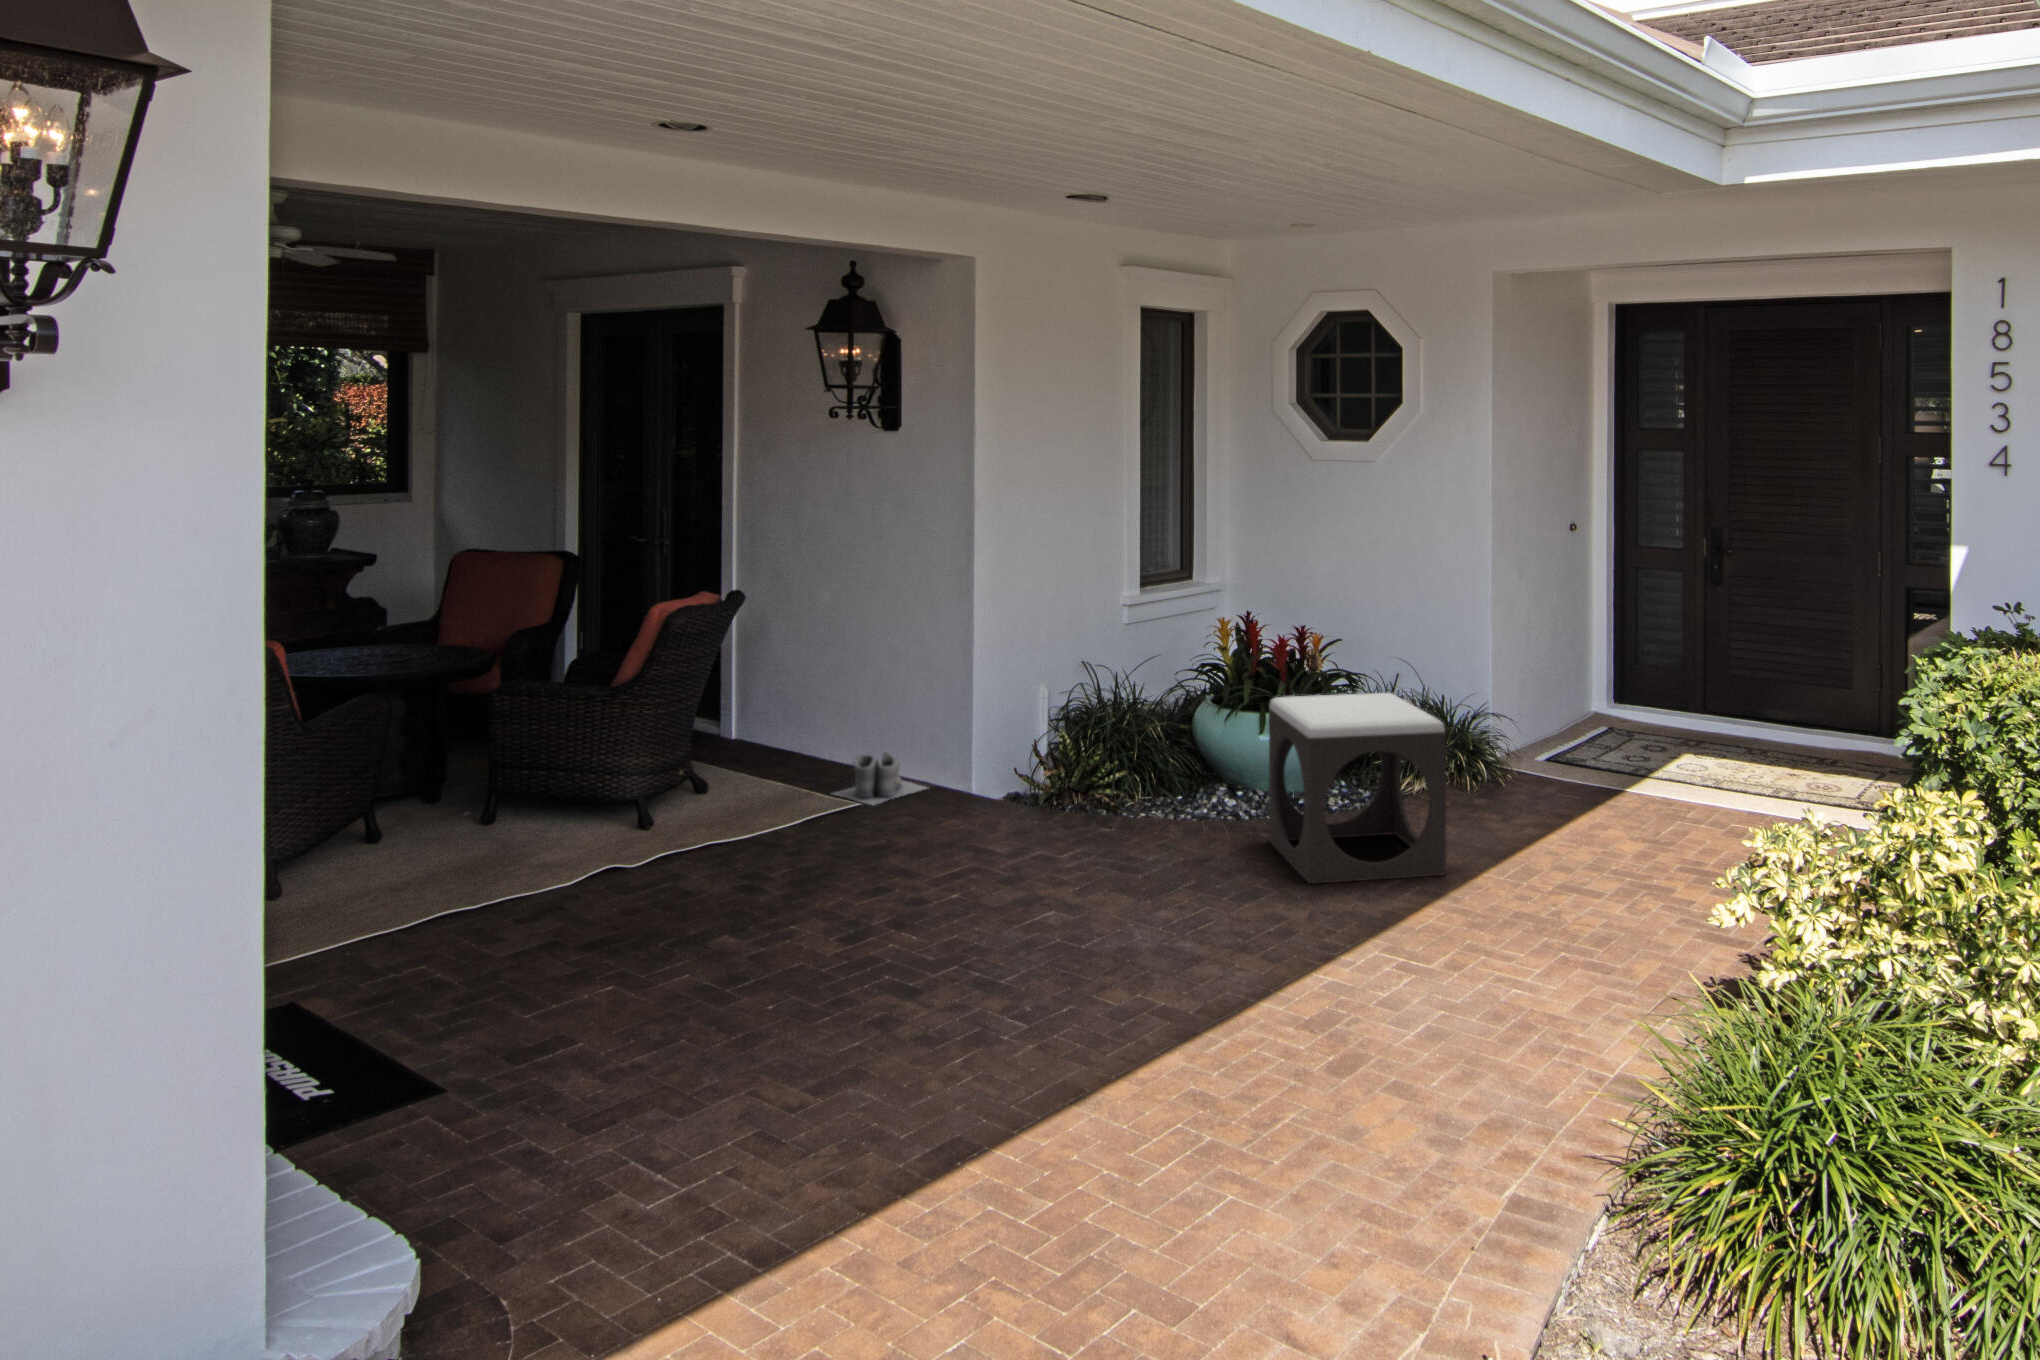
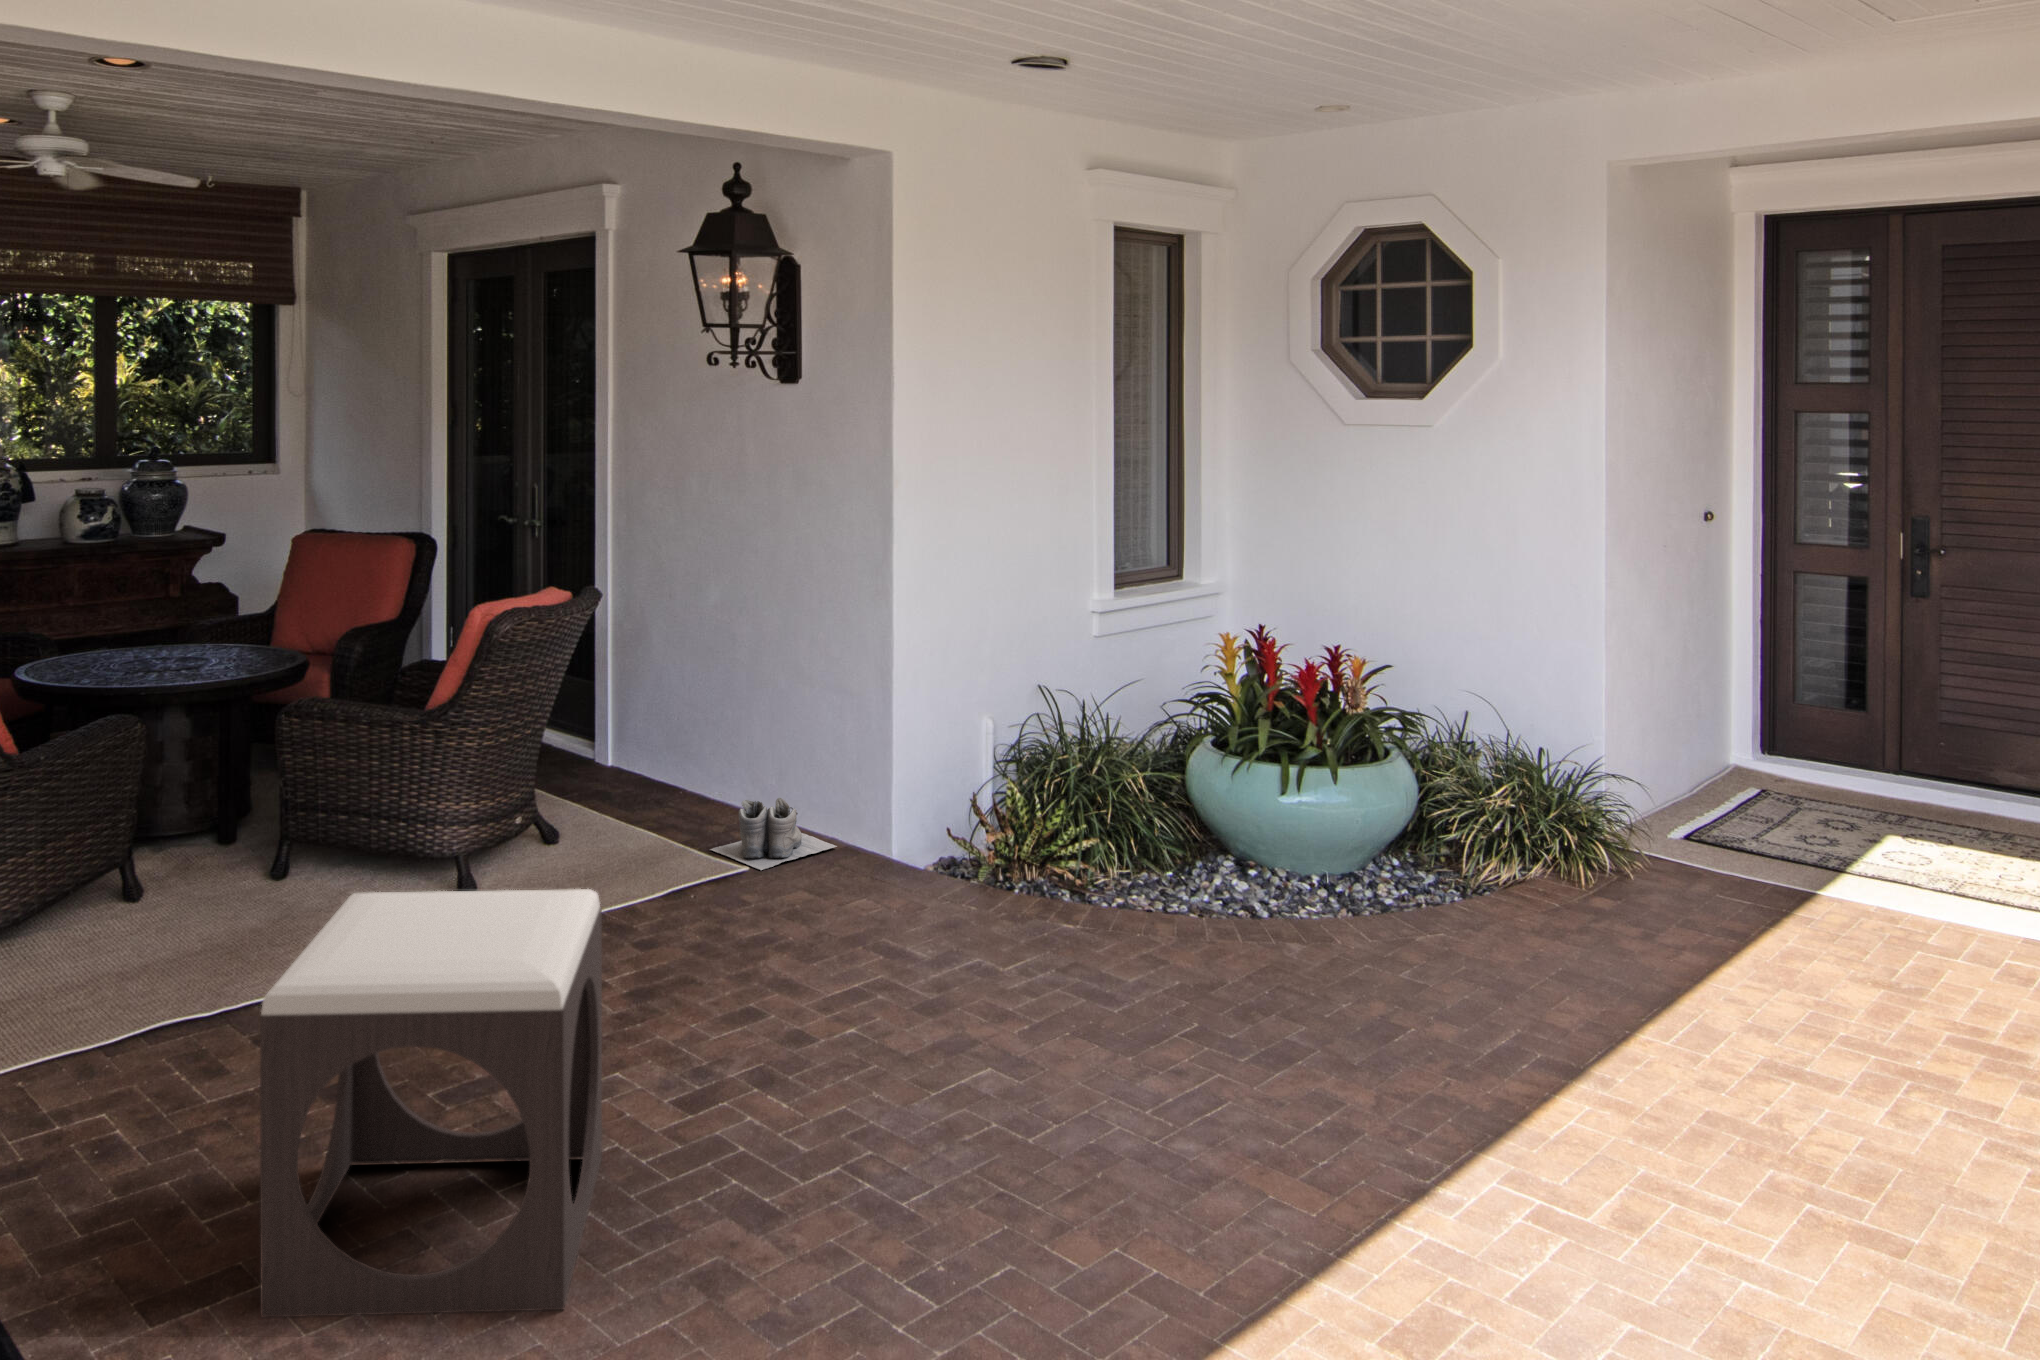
footstool: present [1269,693,1446,884] -> present [260,889,602,1317]

